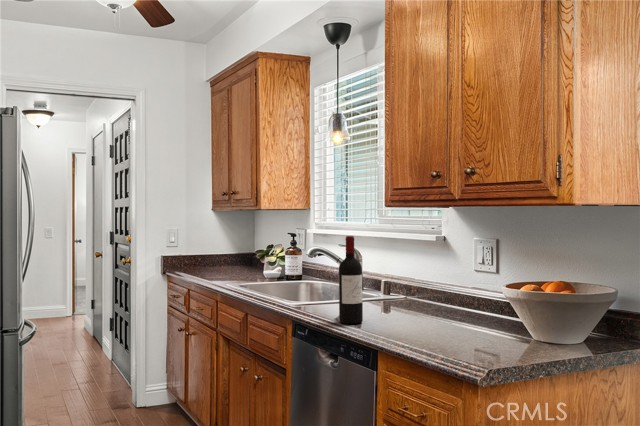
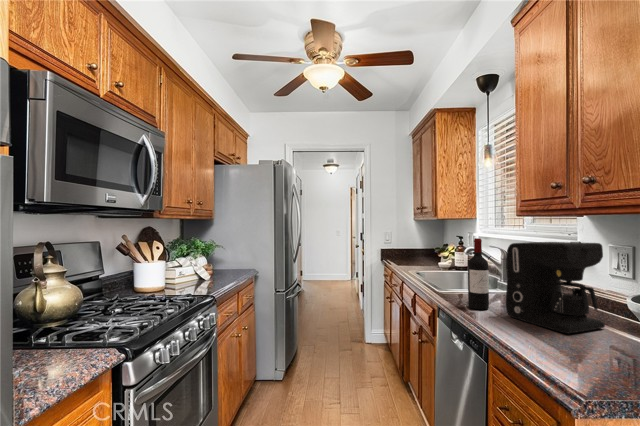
coffee maker: none [384,236,477,335] -> present [506,242,605,333]

